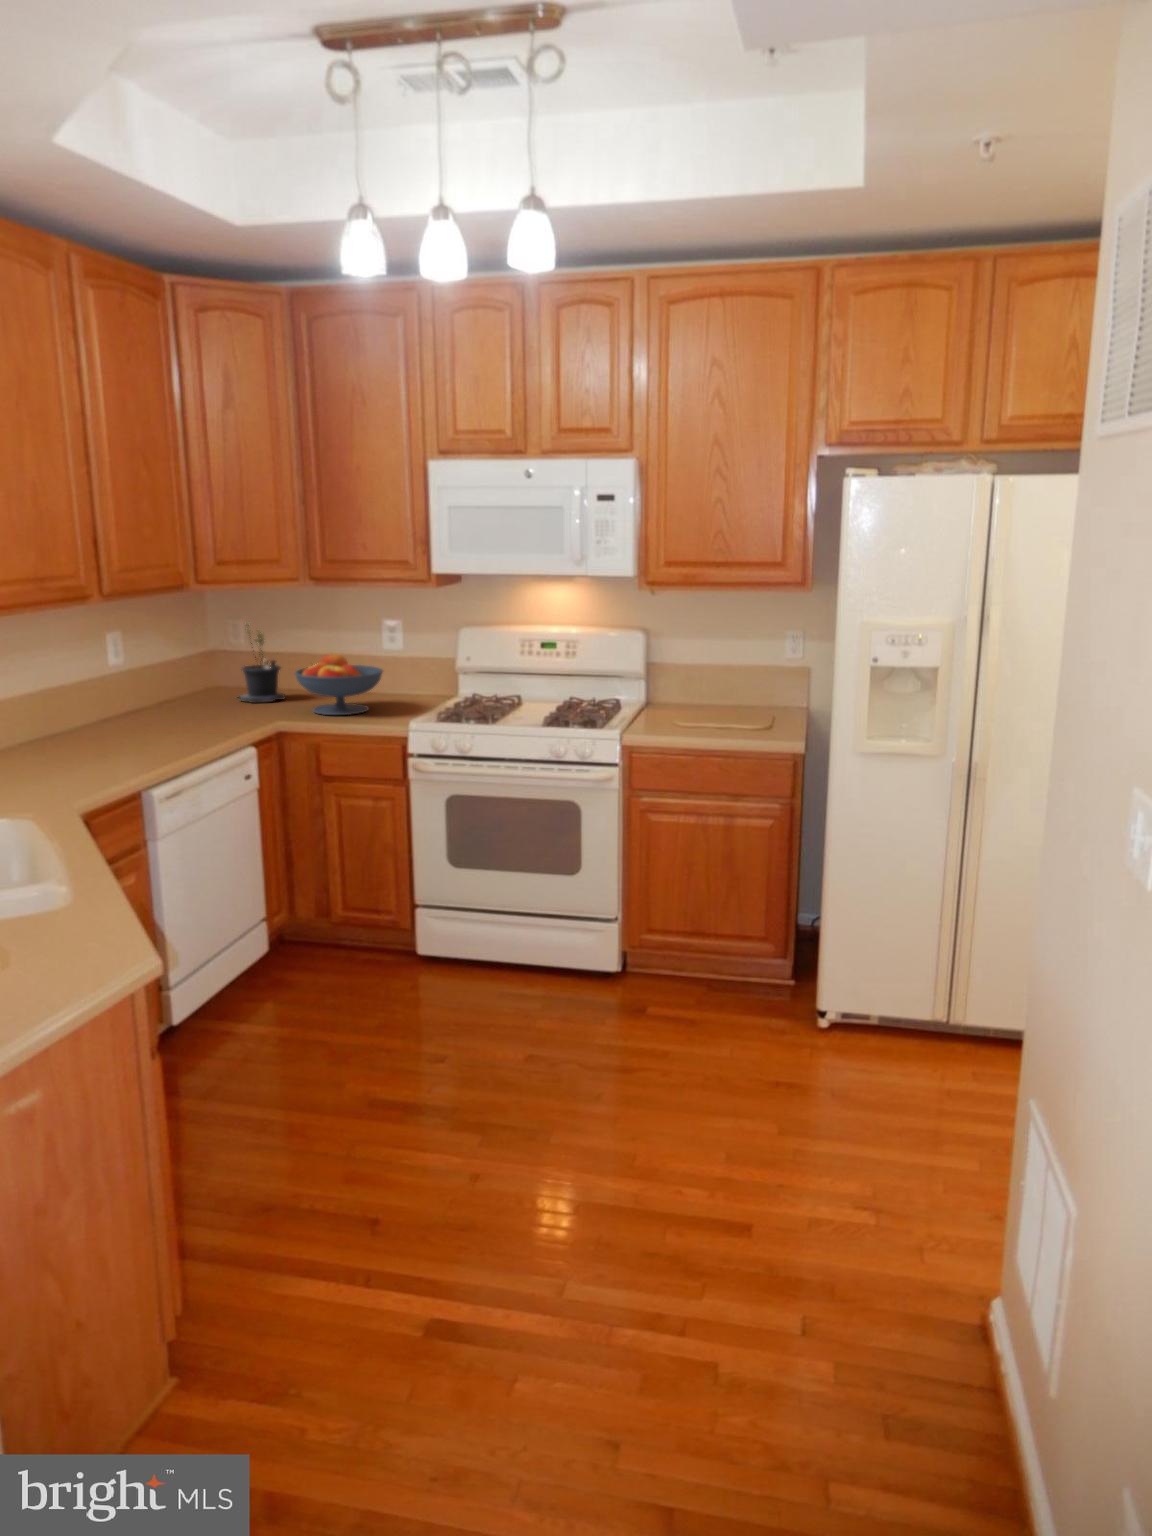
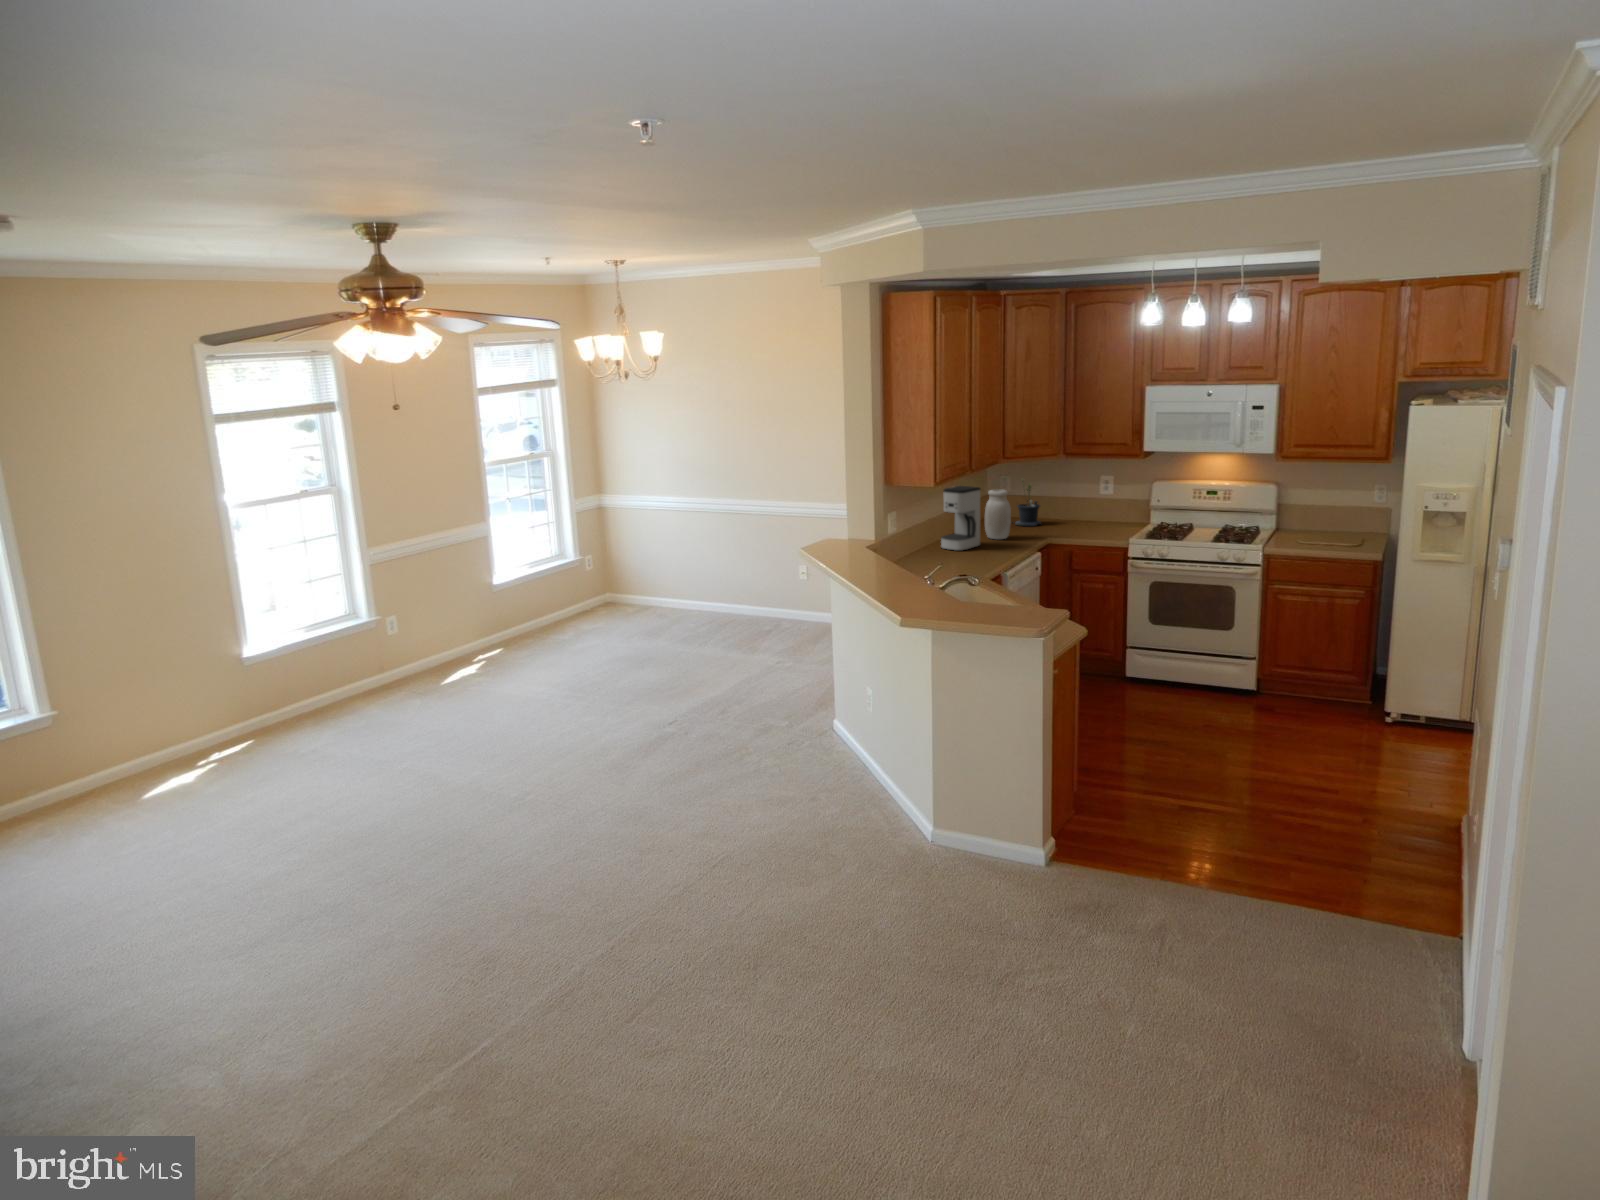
coffee maker: none [51,628,139,750] -> present [941,486,980,551]
jar: none [158,637,208,726] -> present [985,489,1011,539]
fruit bowl: present [295,654,383,715] -> none [1055,497,1108,534]

